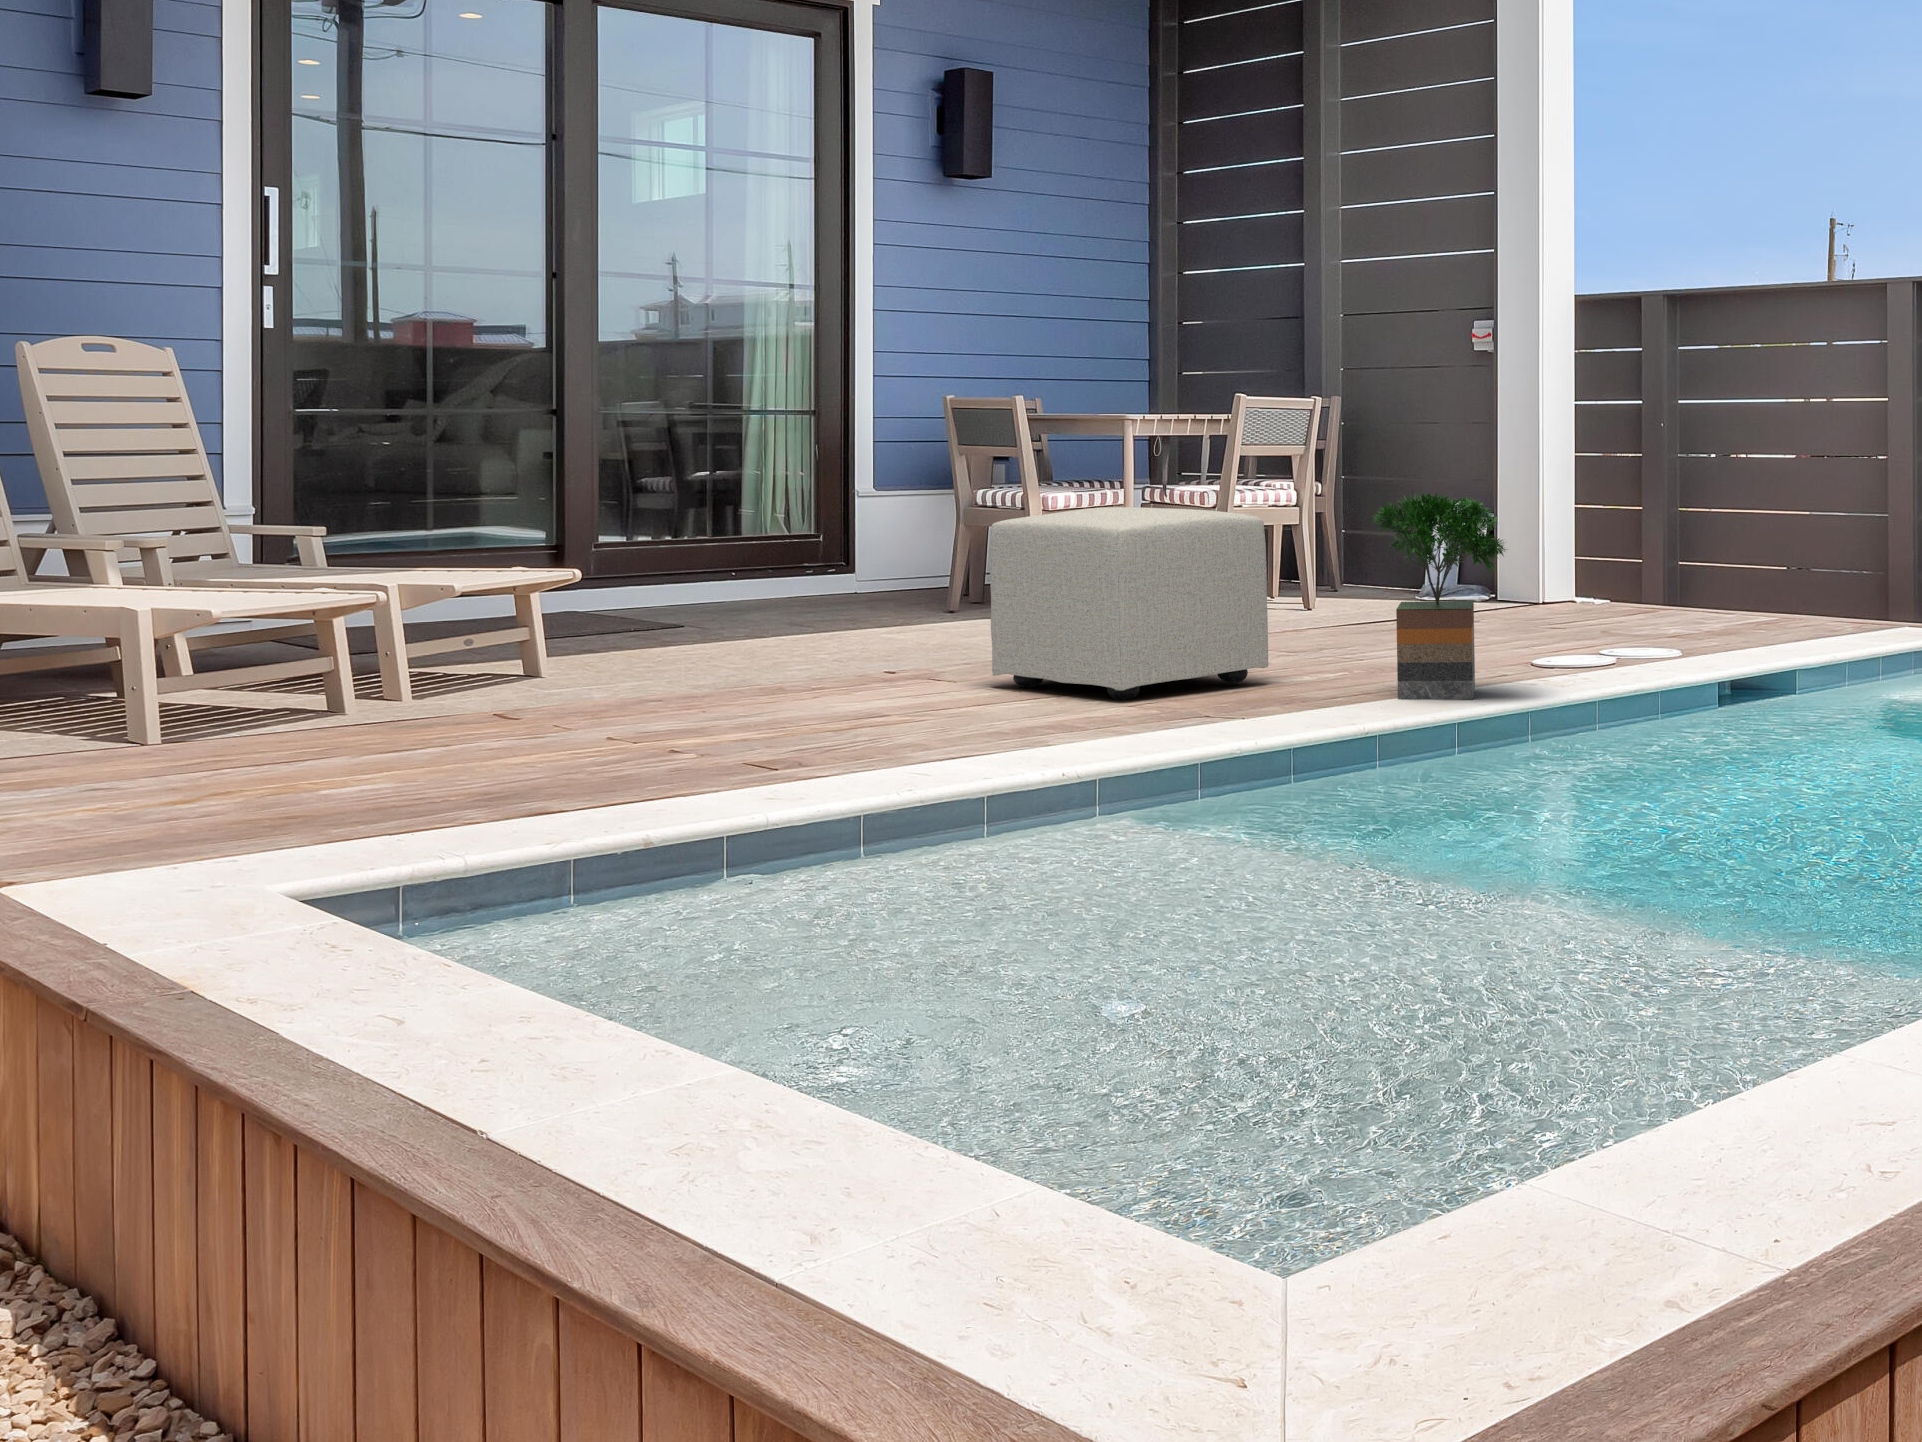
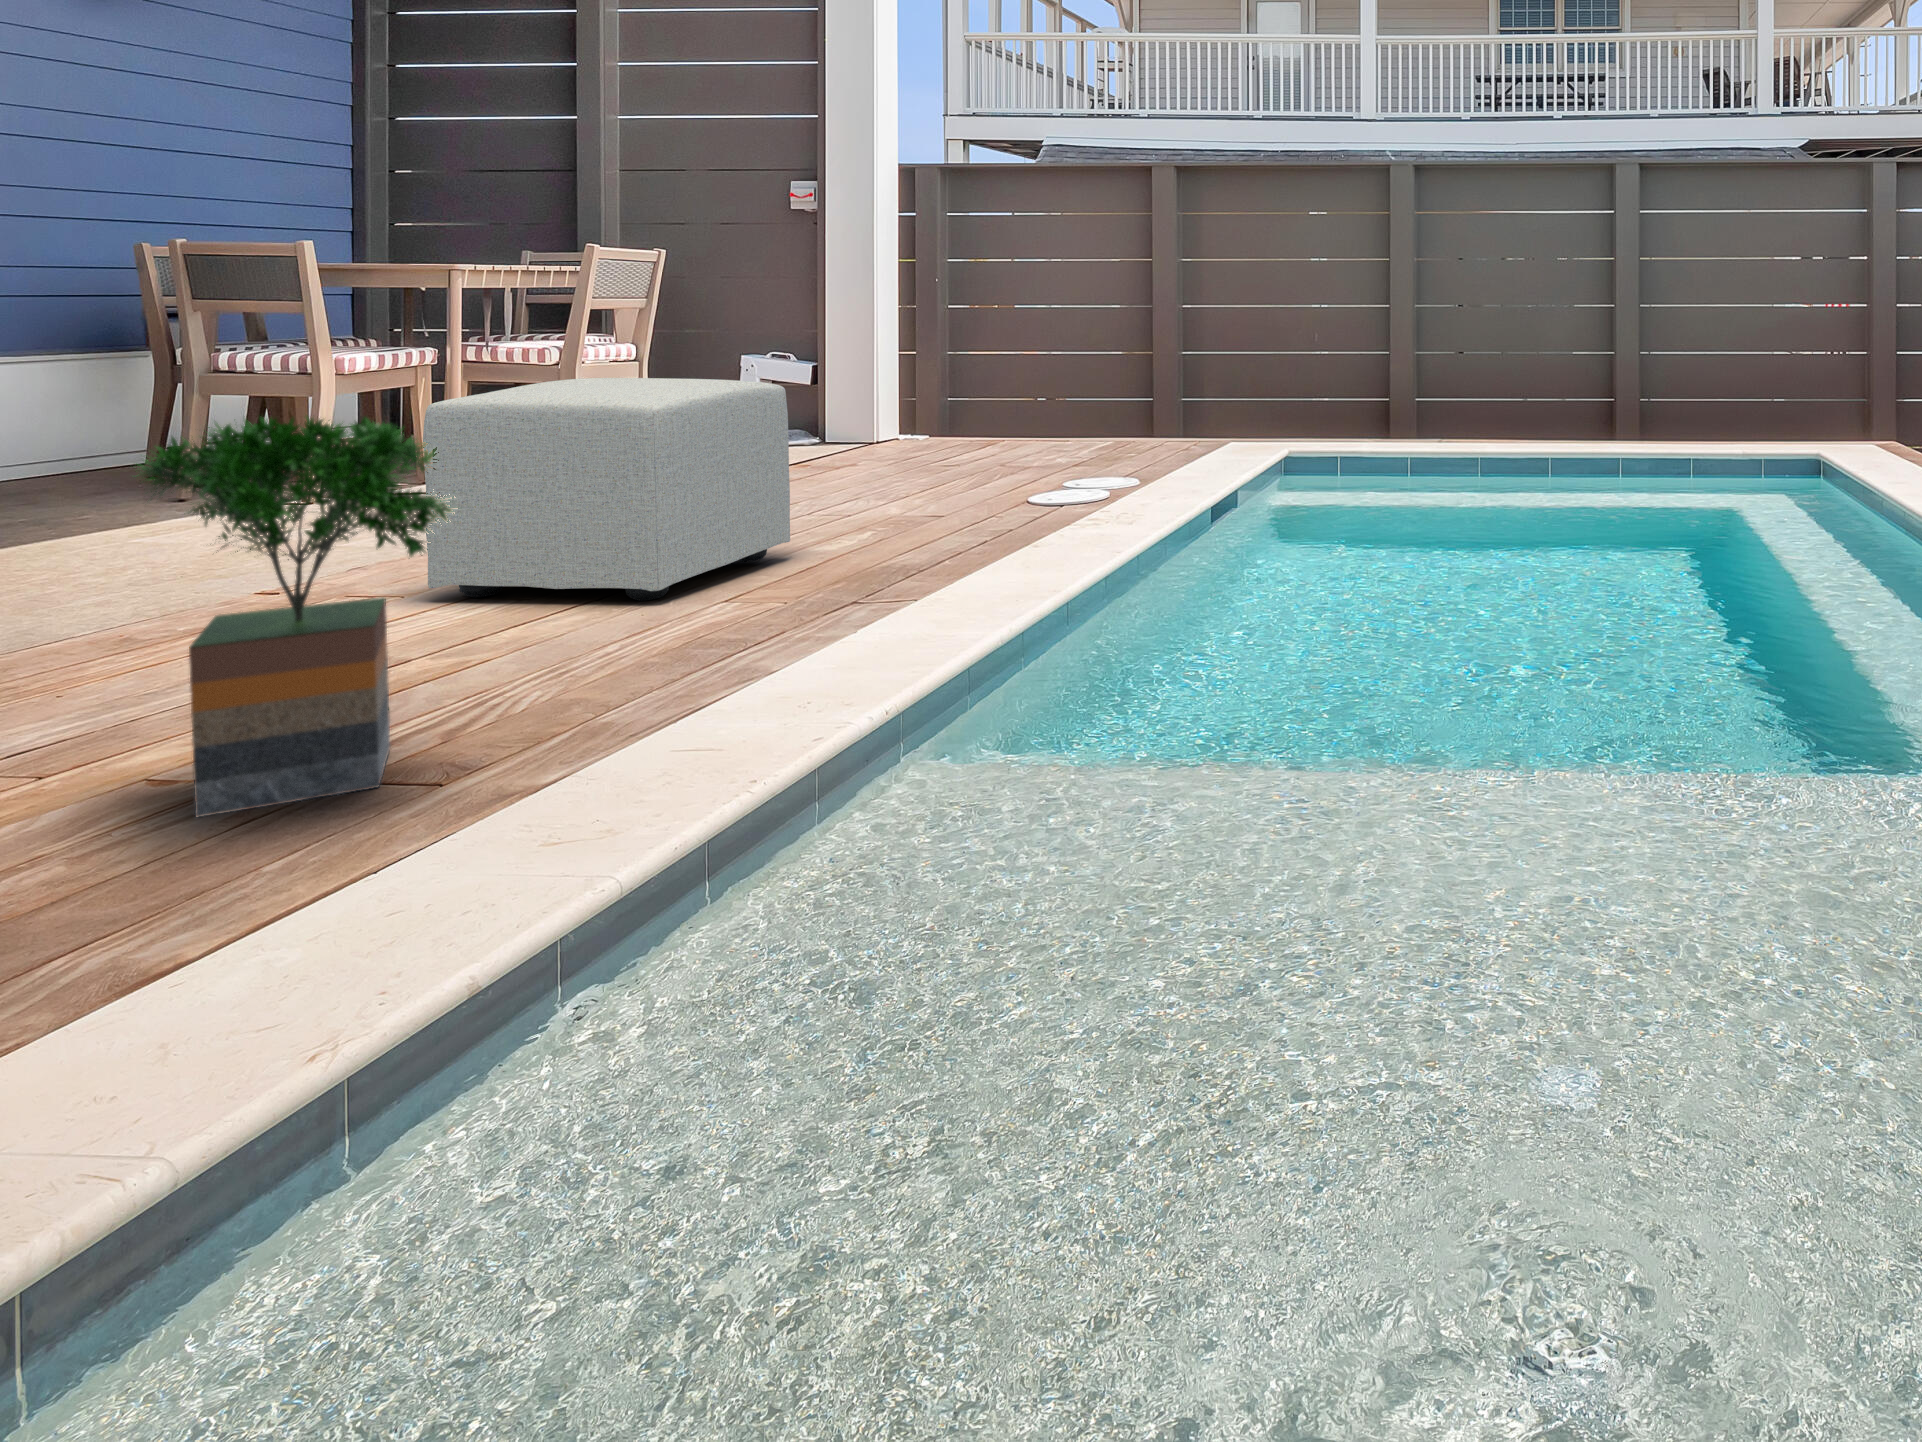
potted tree: present [1374,492,1506,700] -> present [133,415,453,817]

